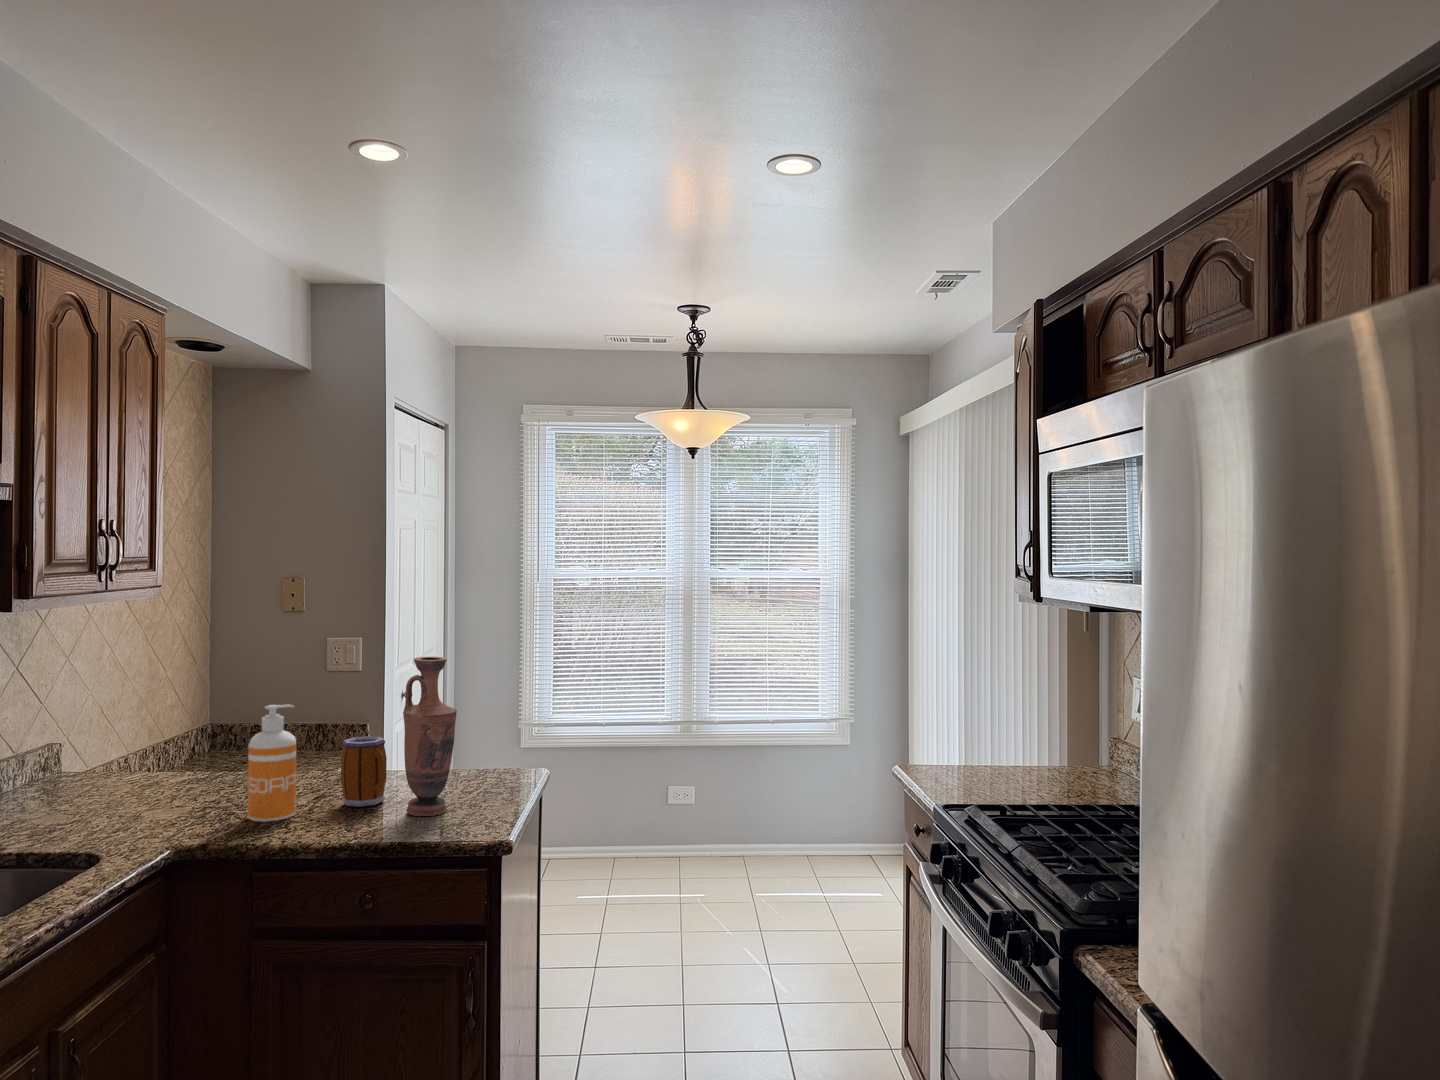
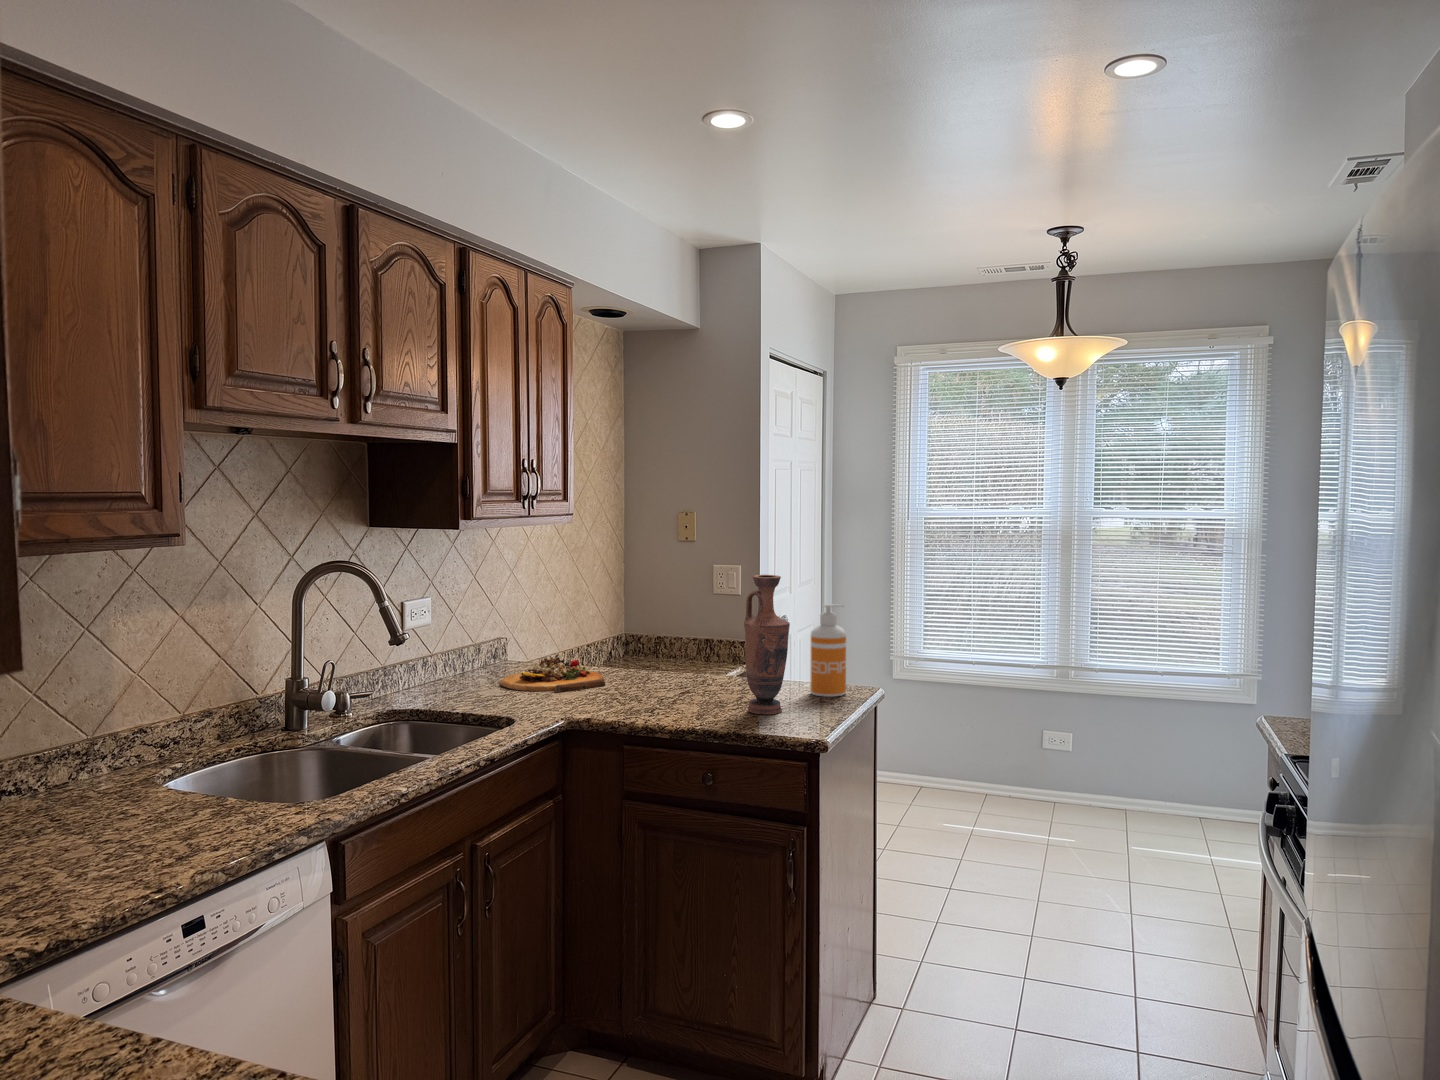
soap dispenser: present [248,704,296,822] -> present [810,604,846,697]
mug: present [341,736,386,807] -> none [698,644,735,703]
cutting board: none [61,765,213,812] -> present [500,658,605,693]

